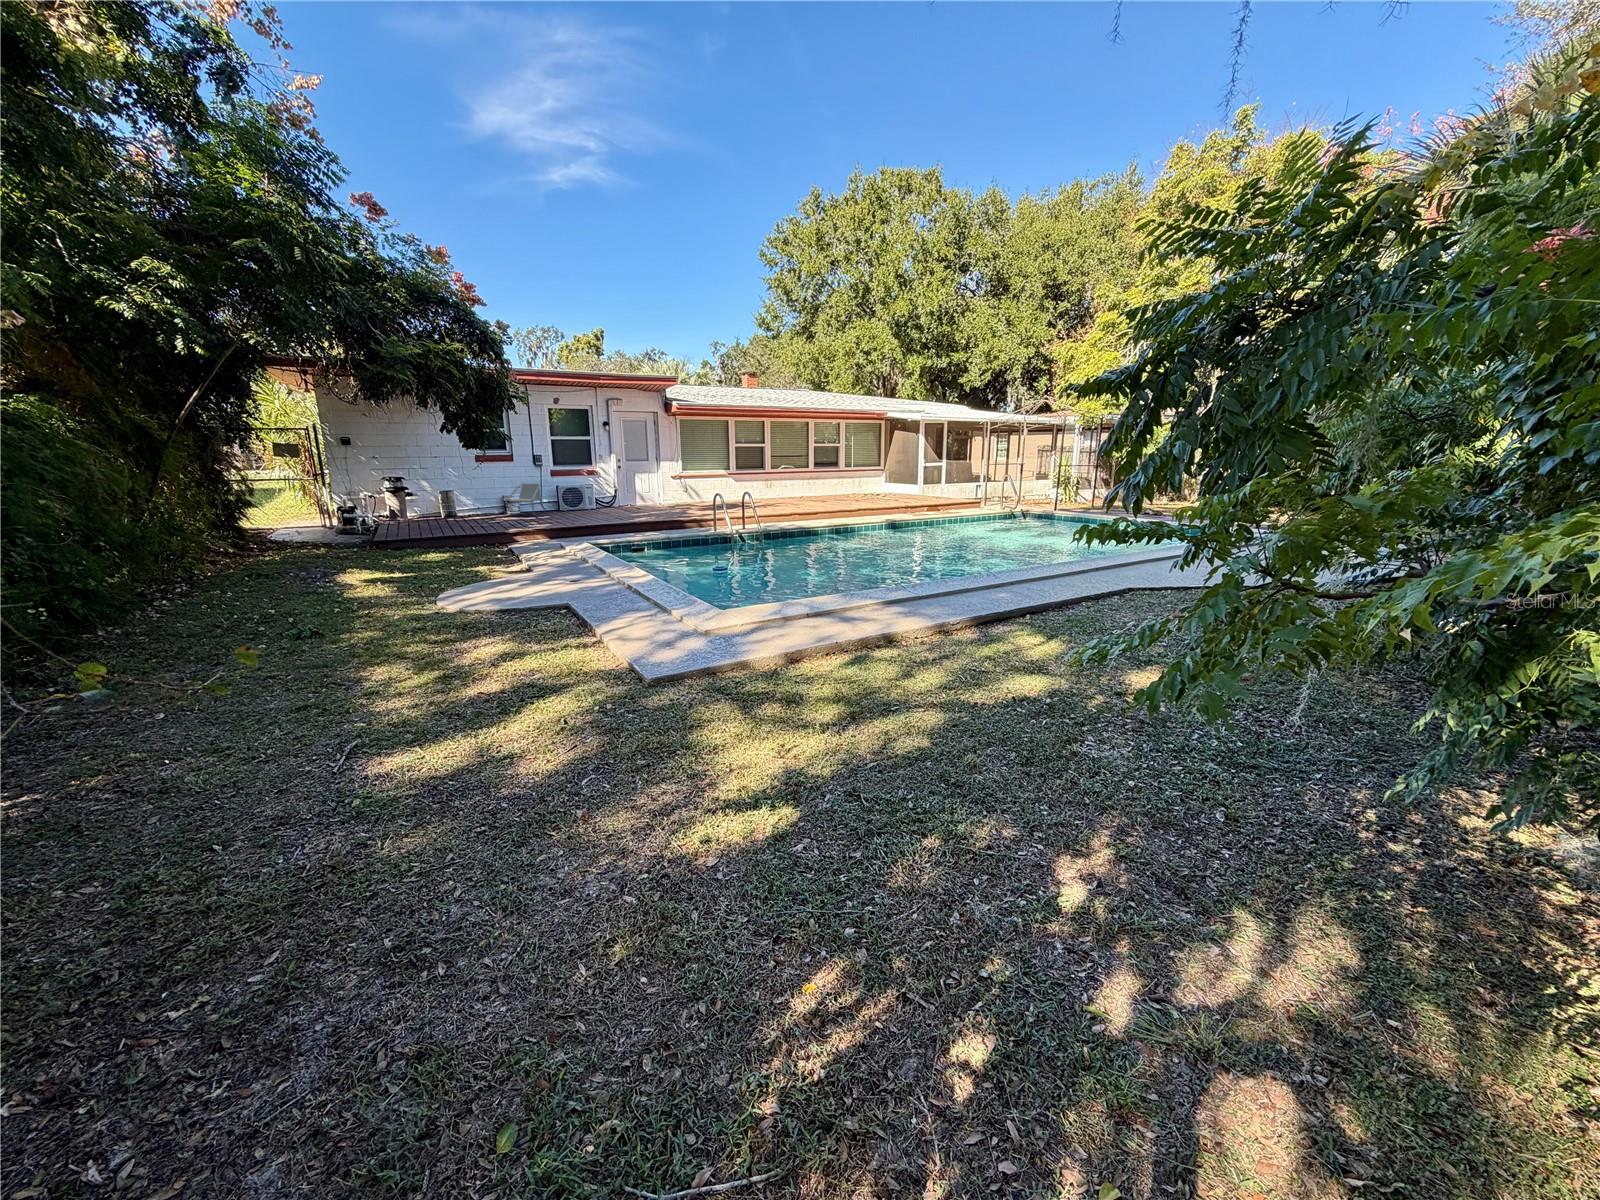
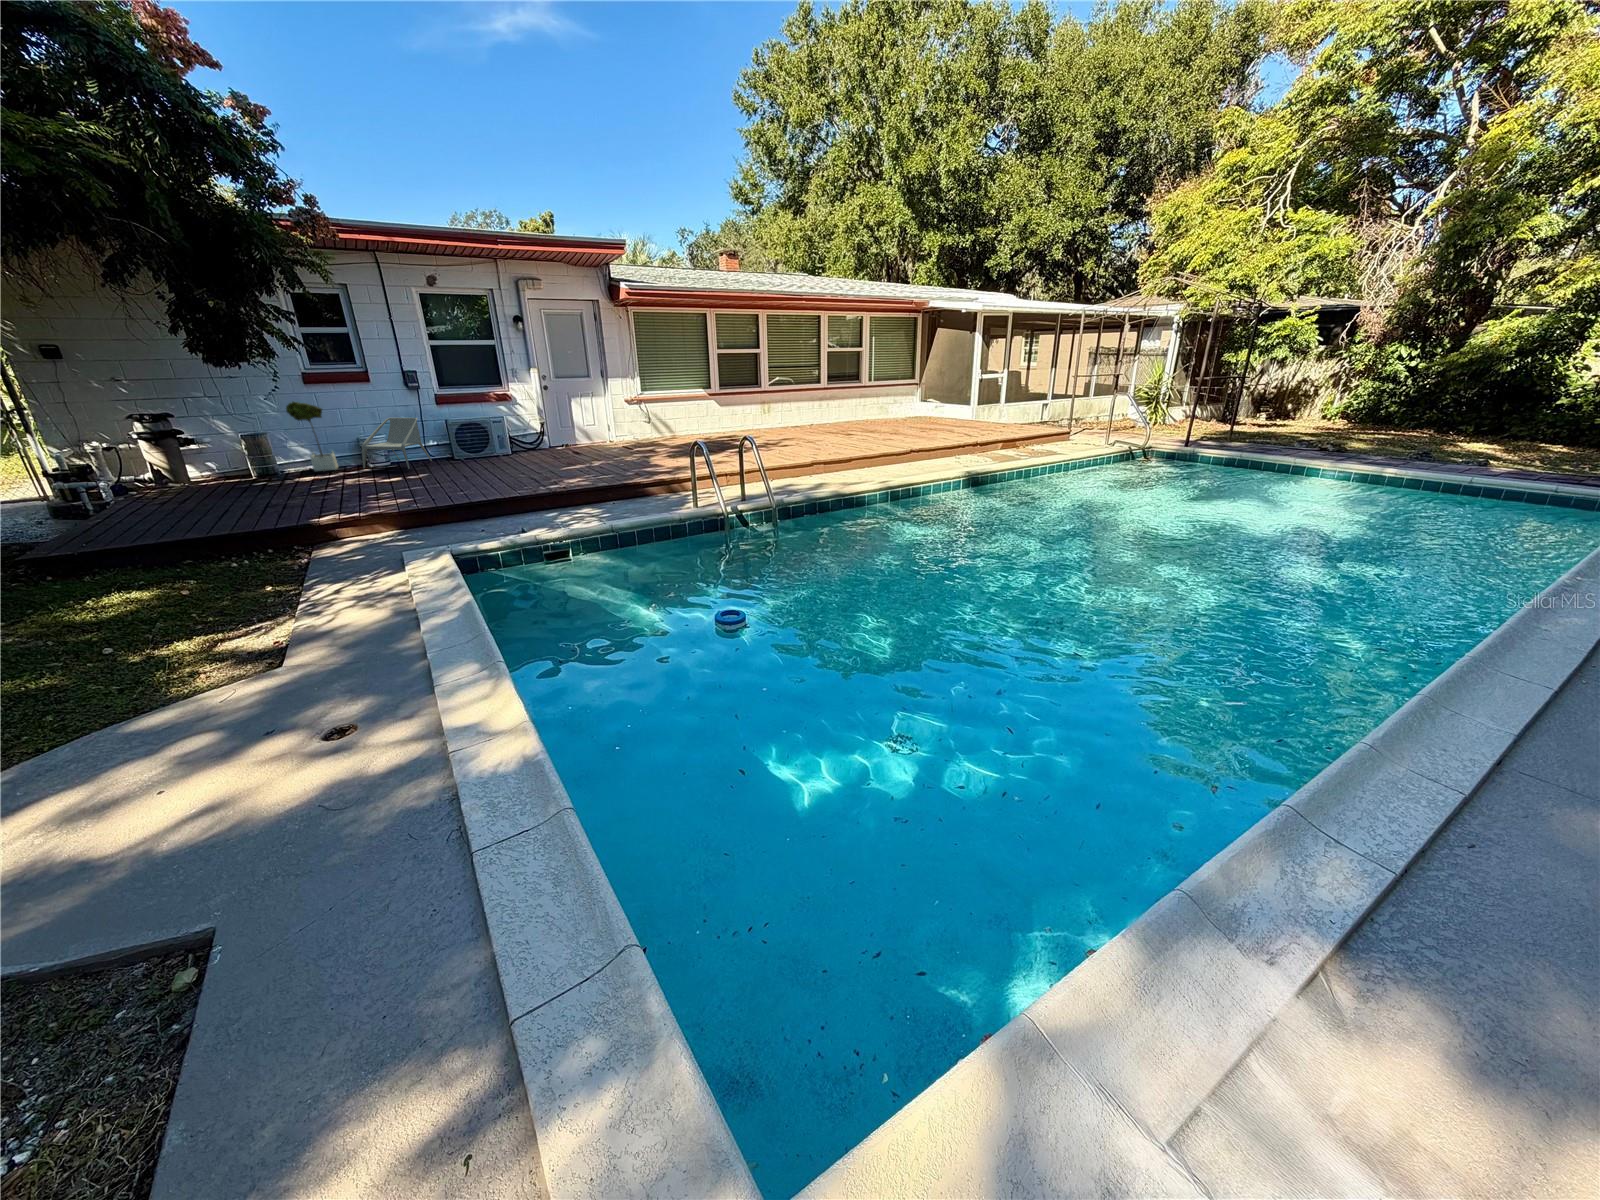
potted tree: none [466,471,489,515] -> present [286,402,338,471]

